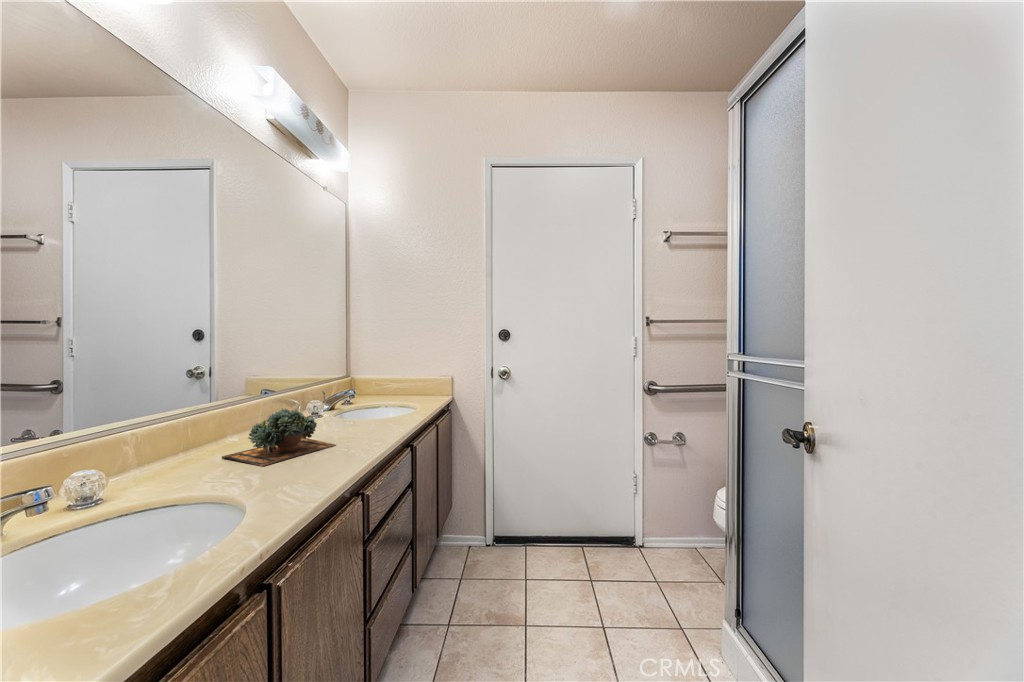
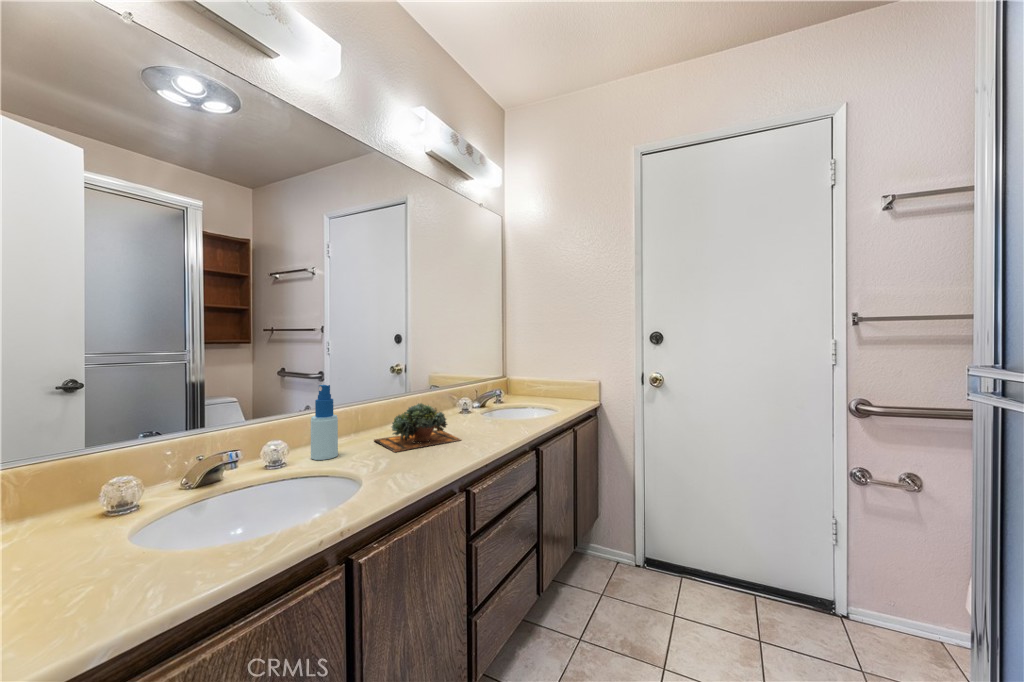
spray bottle: none [144,393,184,488] -> present [311,385,338,460]

